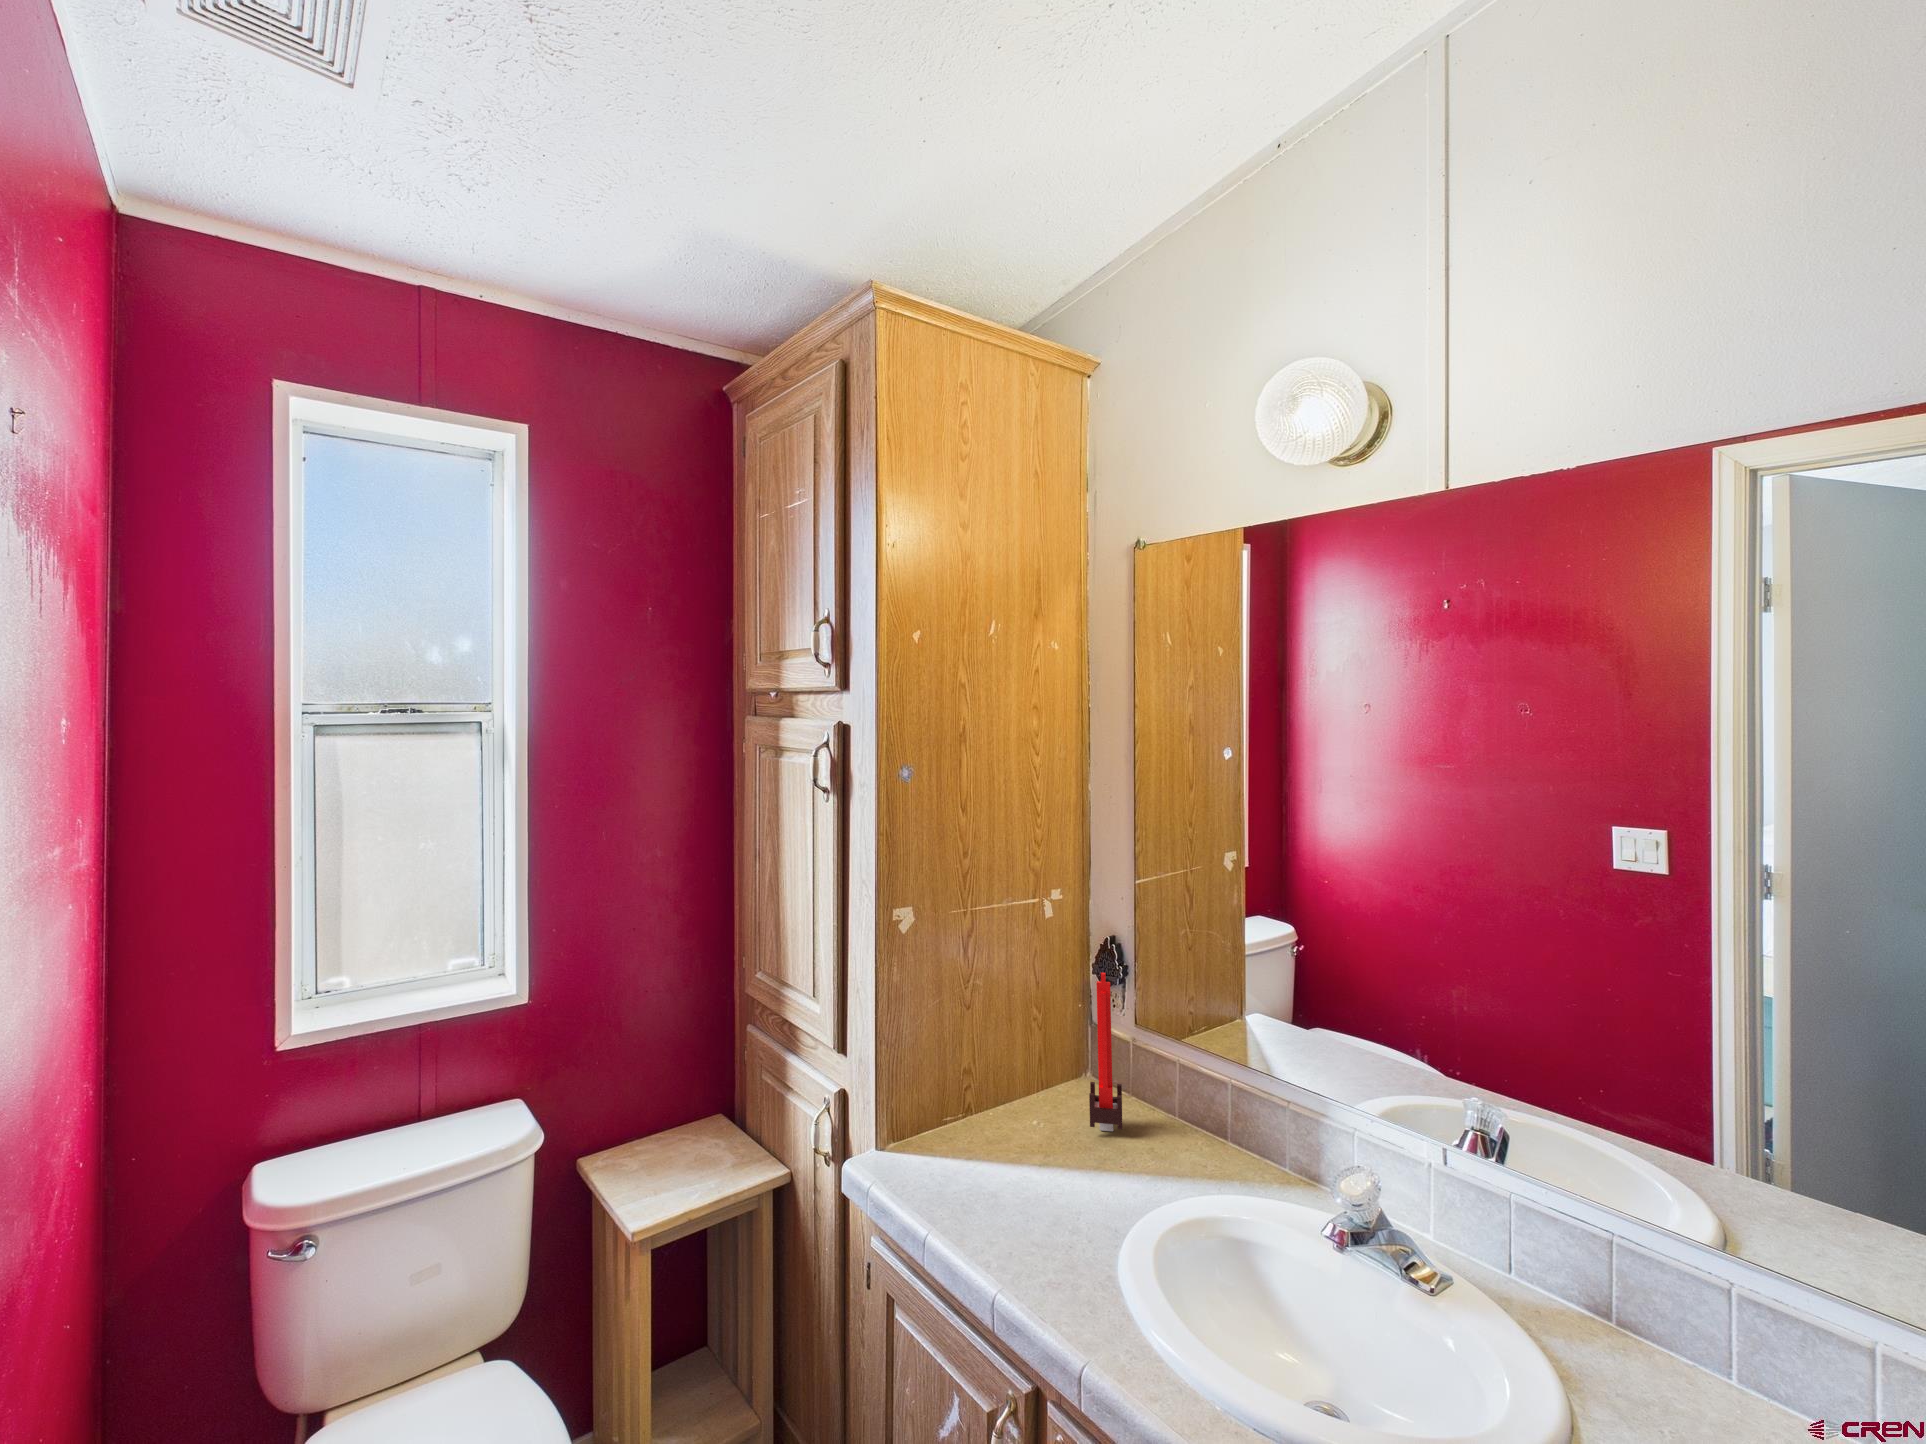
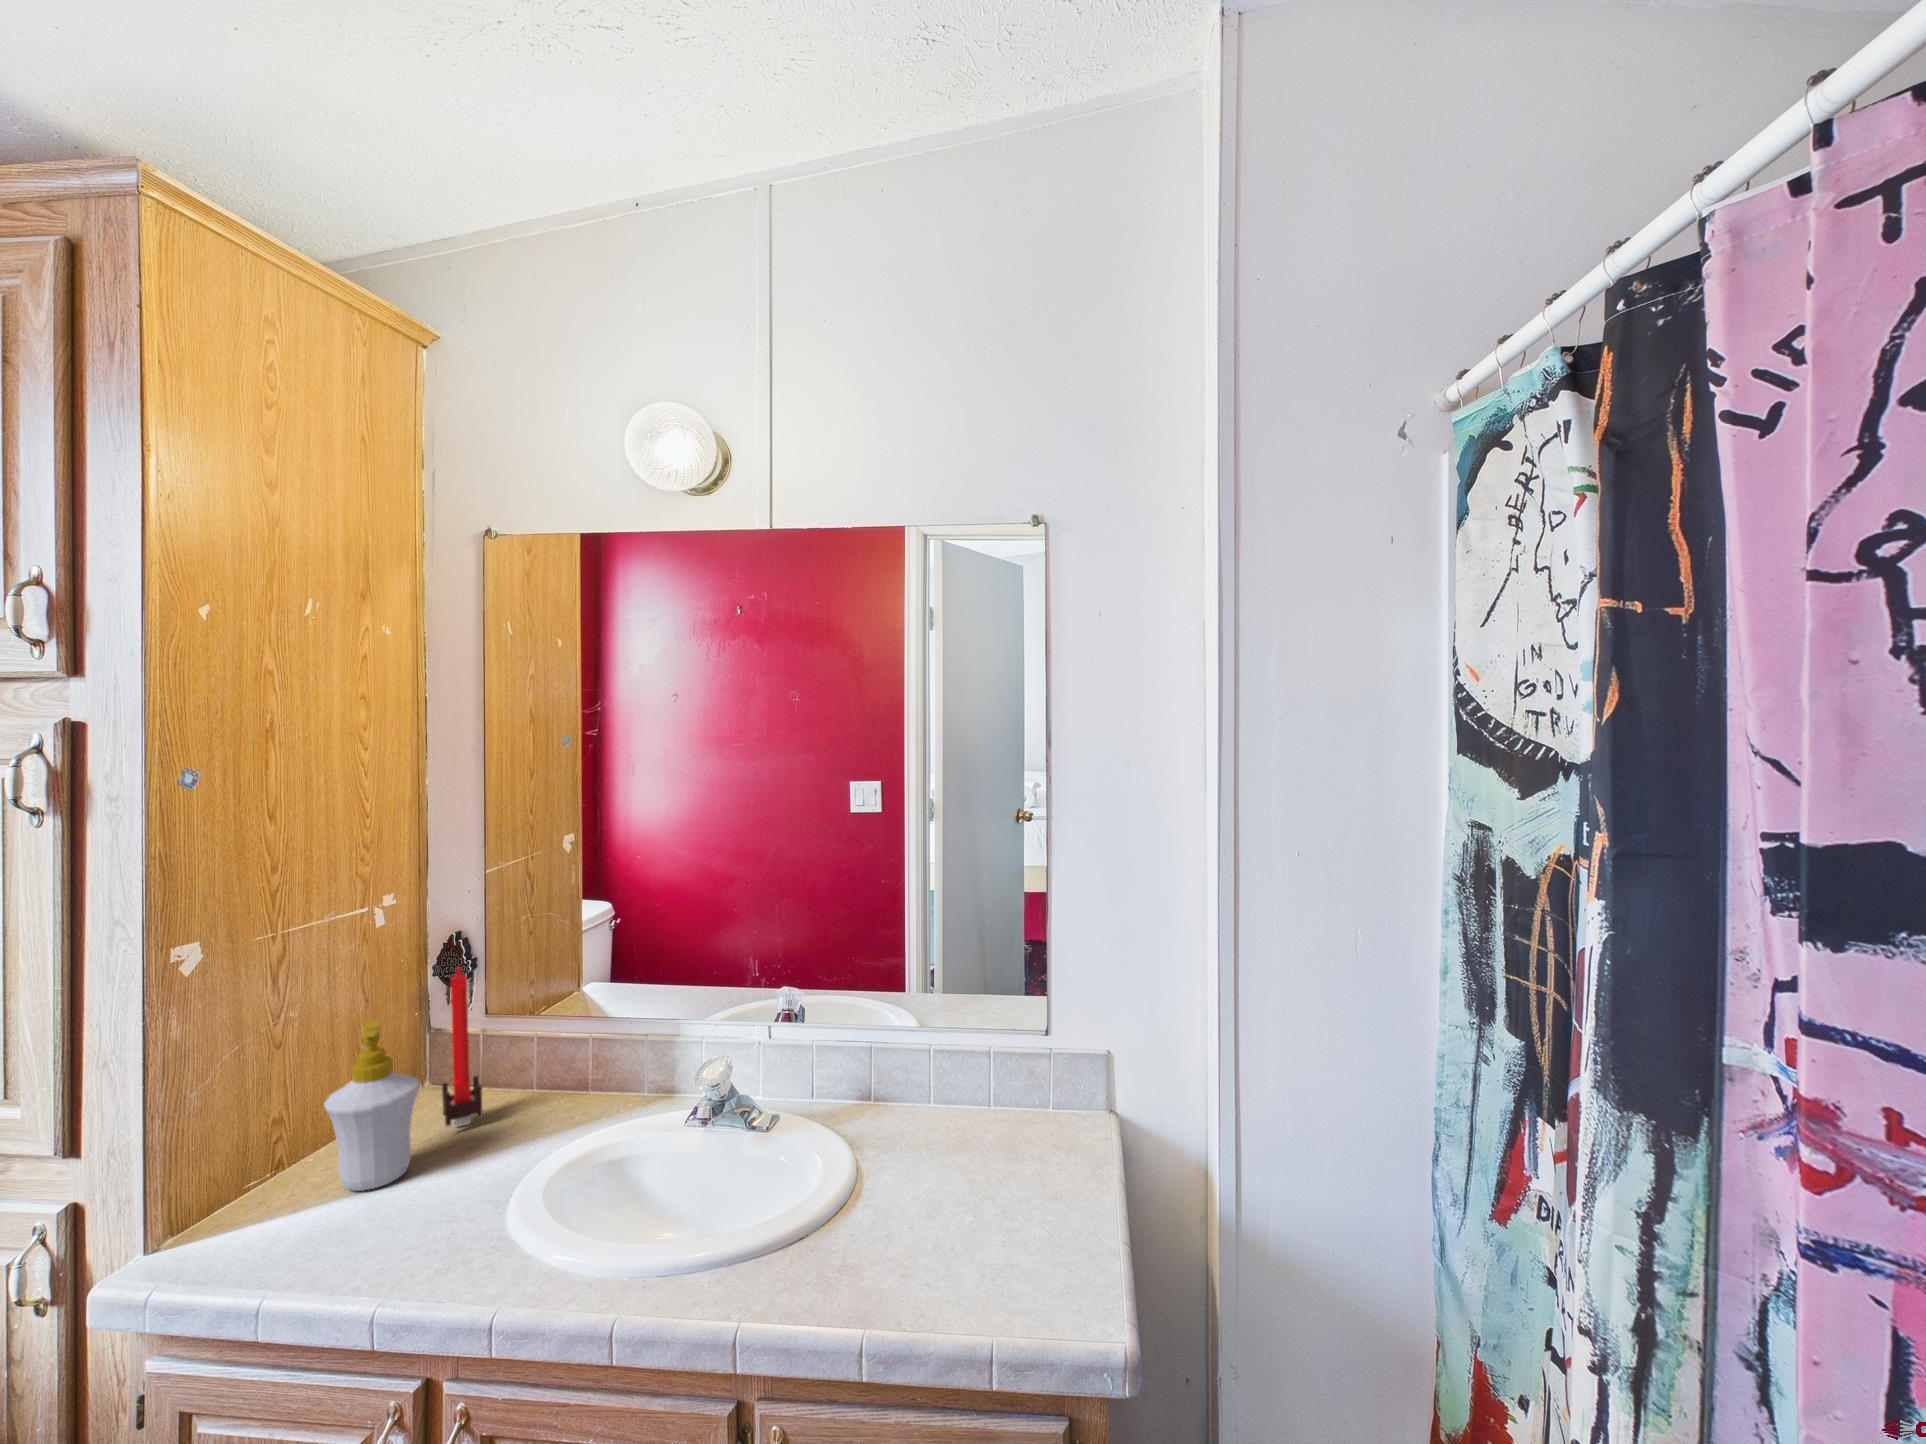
soap bottle: none [988,1006,1062,1168] -> present [324,1019,420,1191]

